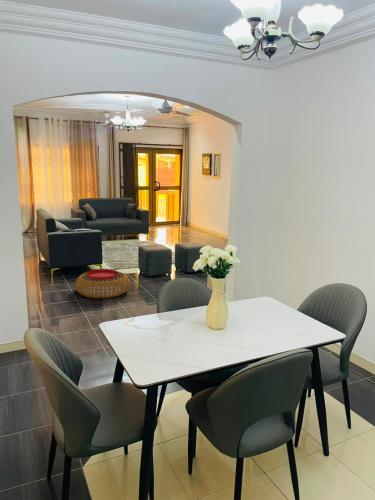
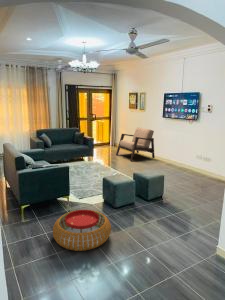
armchair: none [179,199,227,241] -> present [116,127,155,161]

